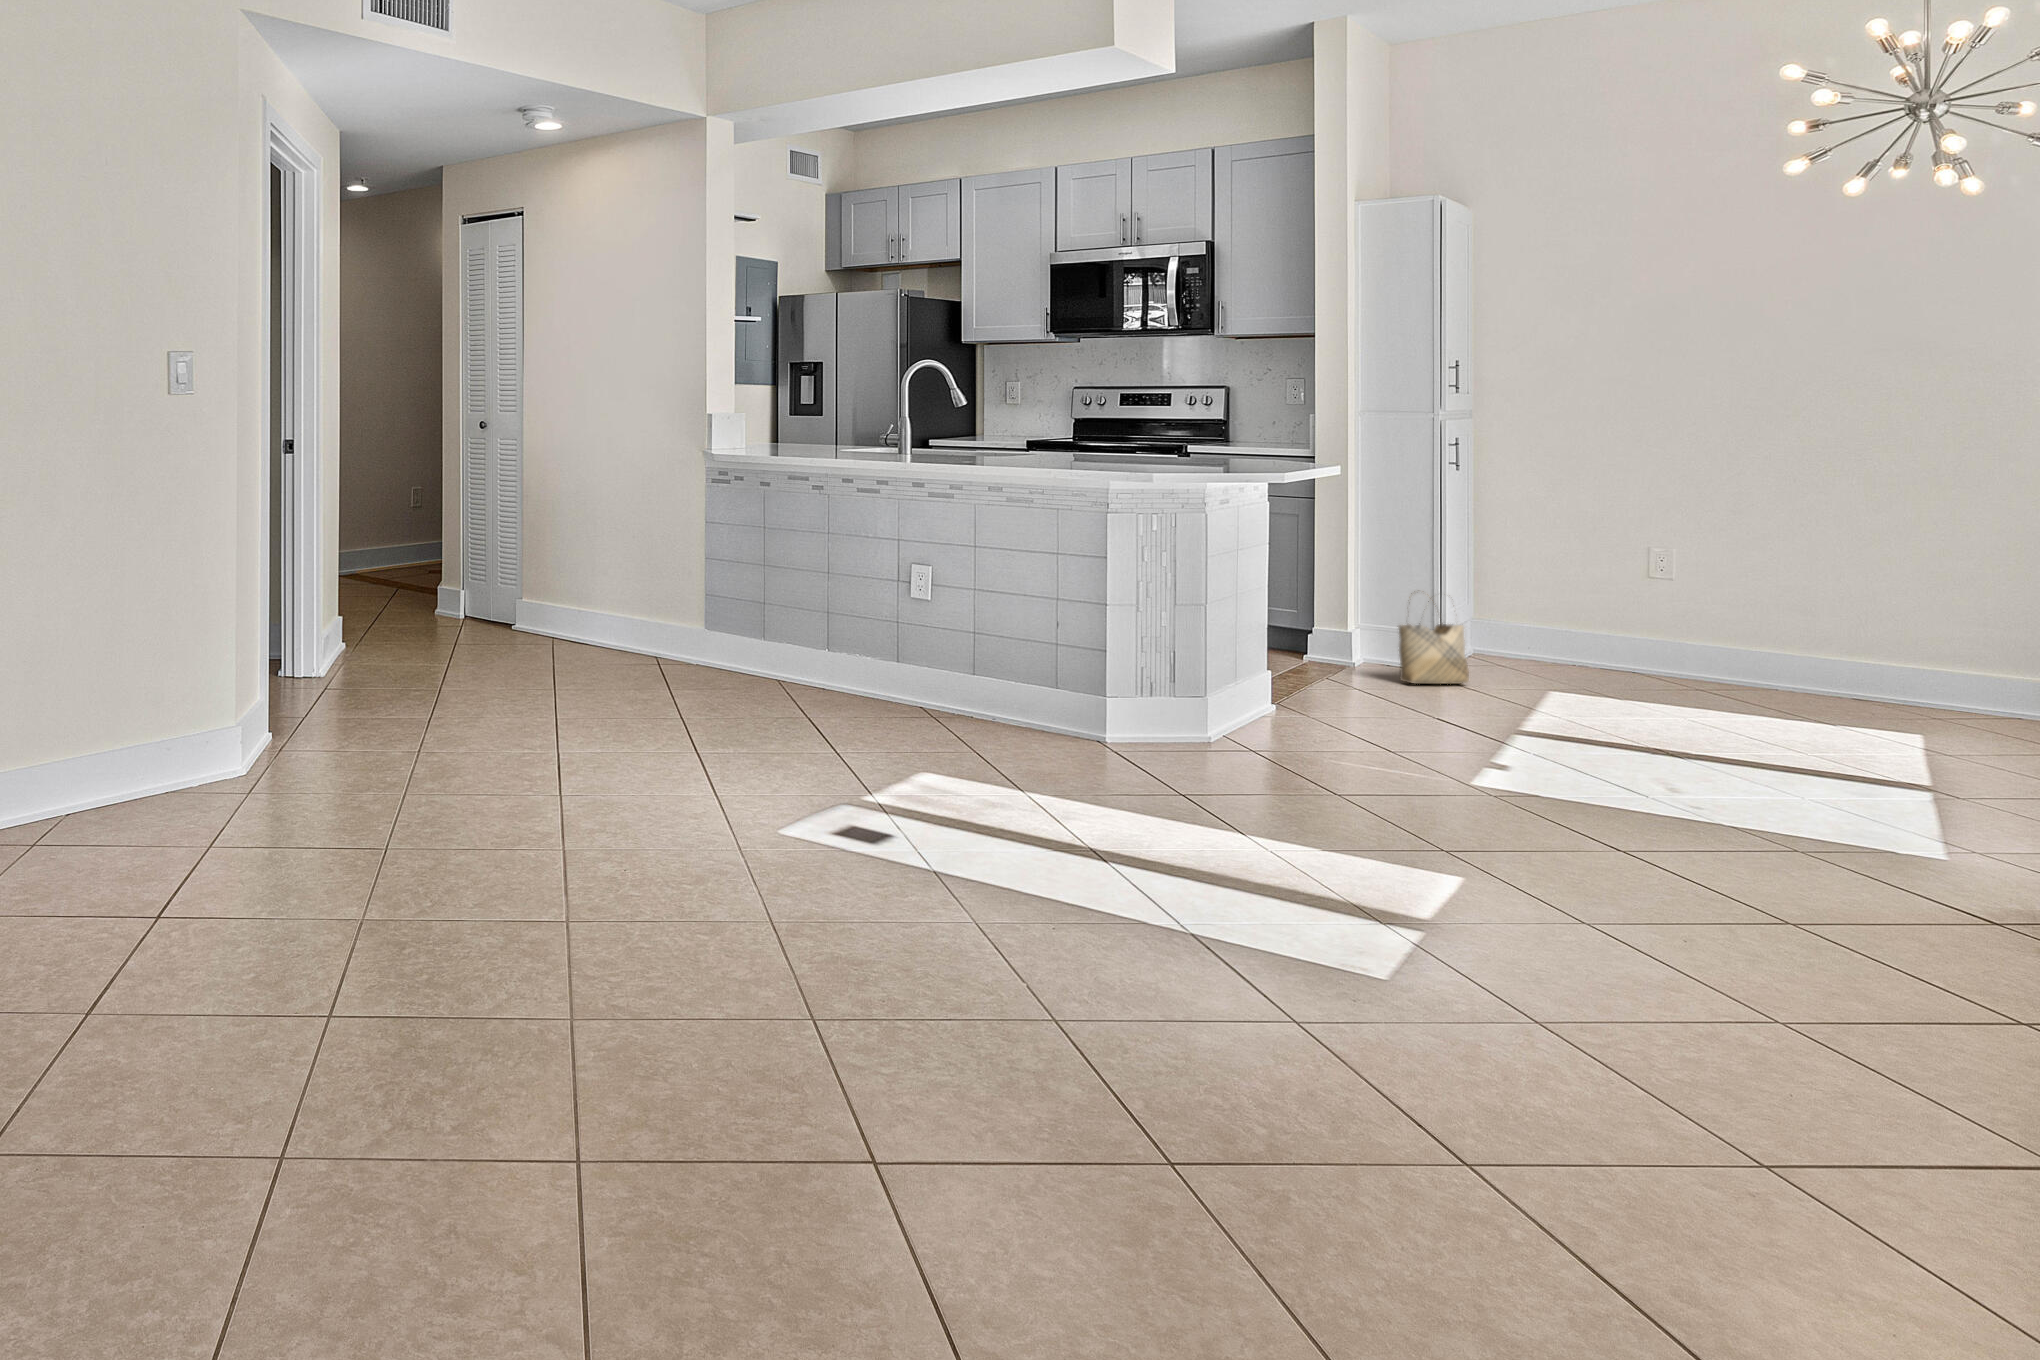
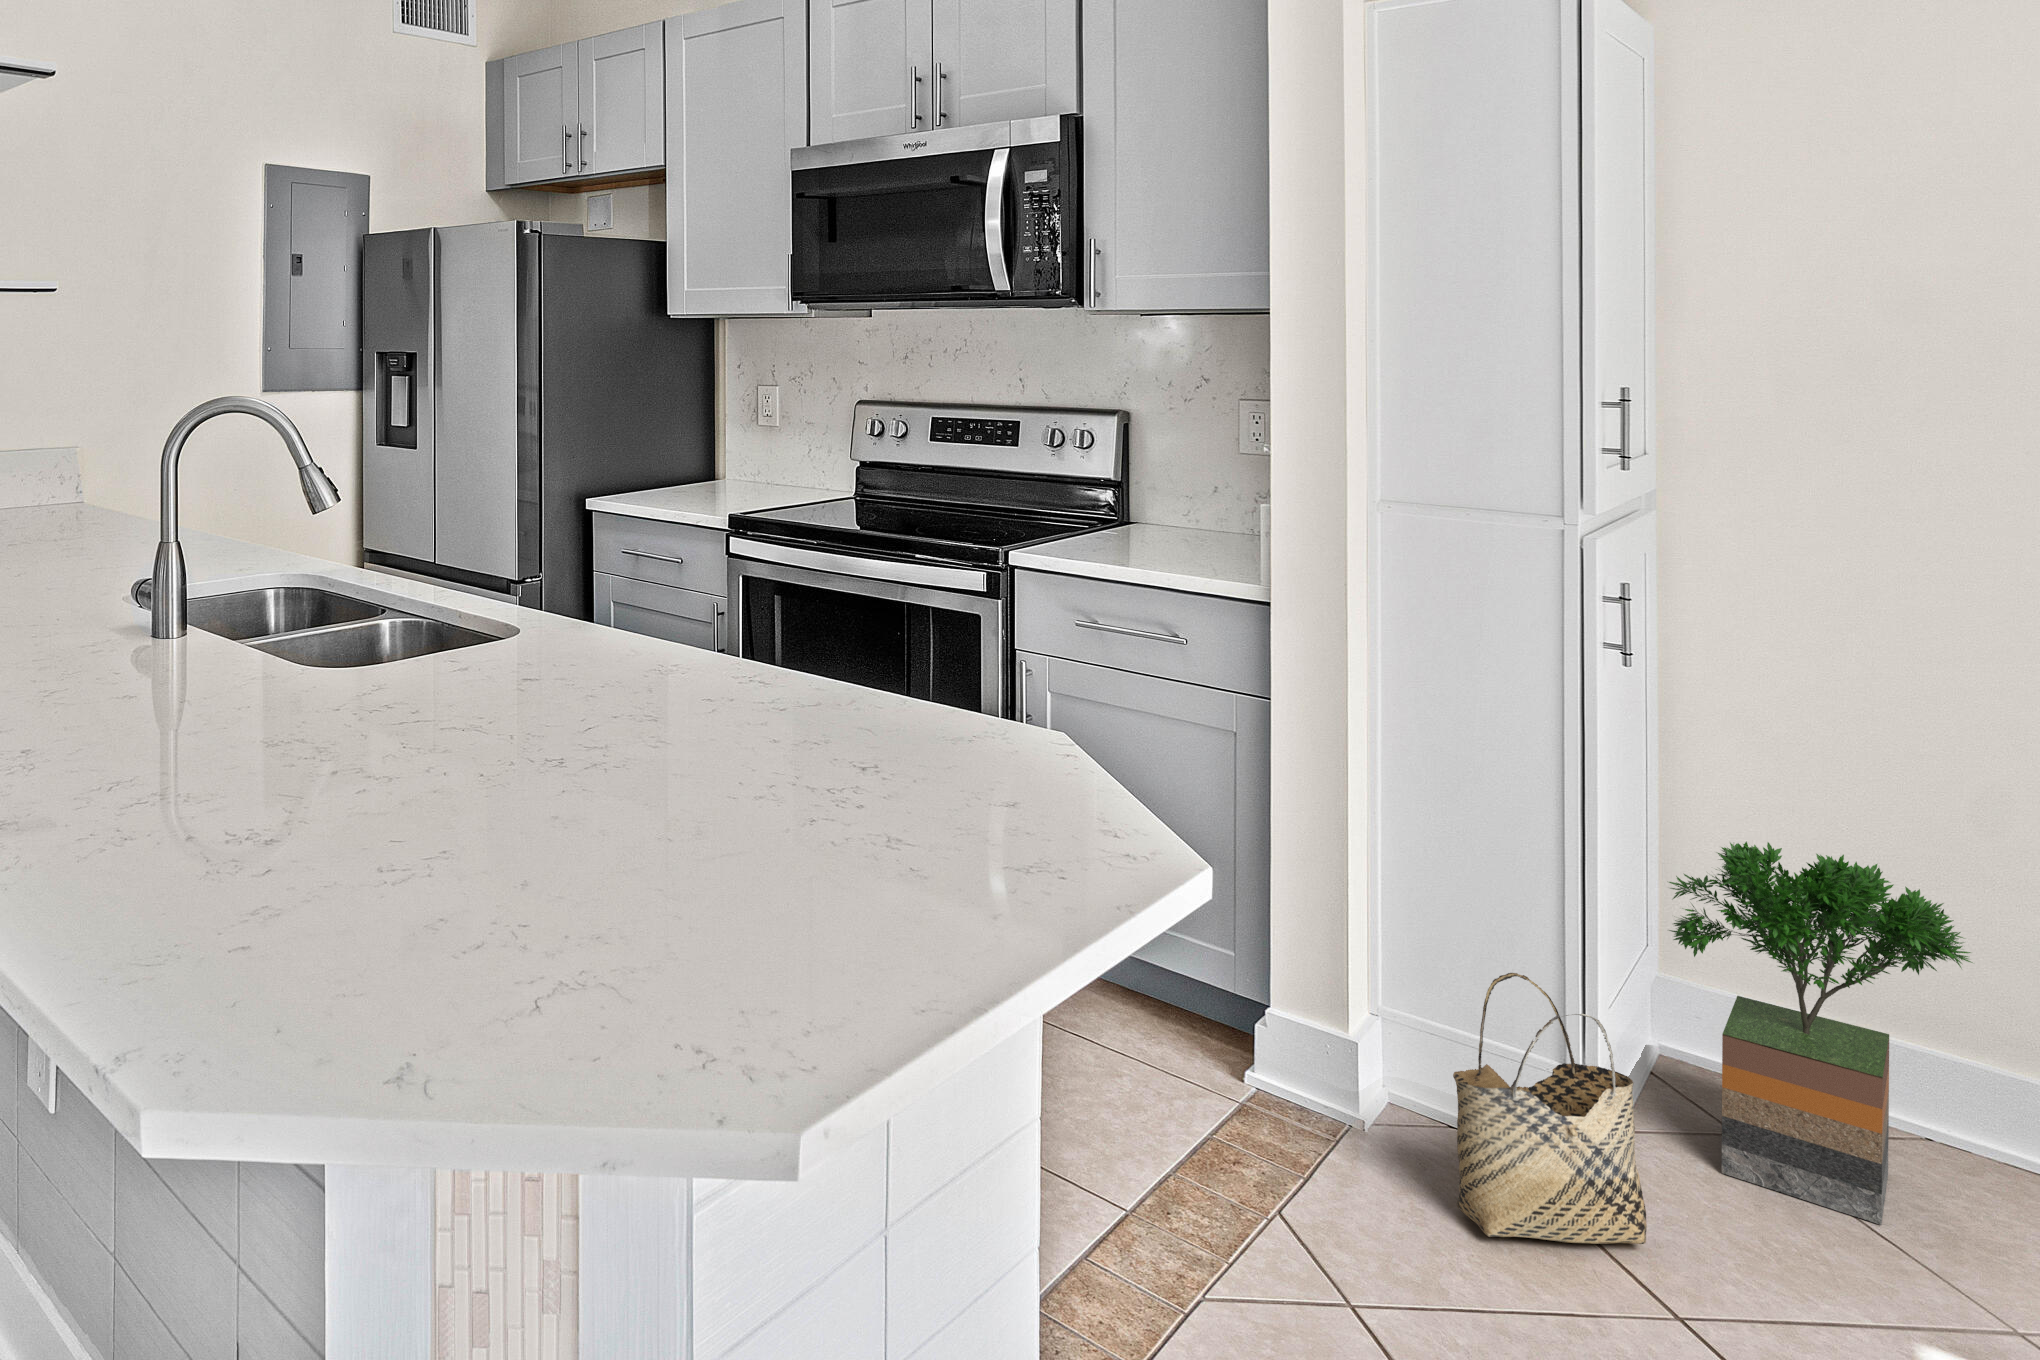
potted tree: none [1478,547,1588,681] -> present [1669,842,1972,1225]

